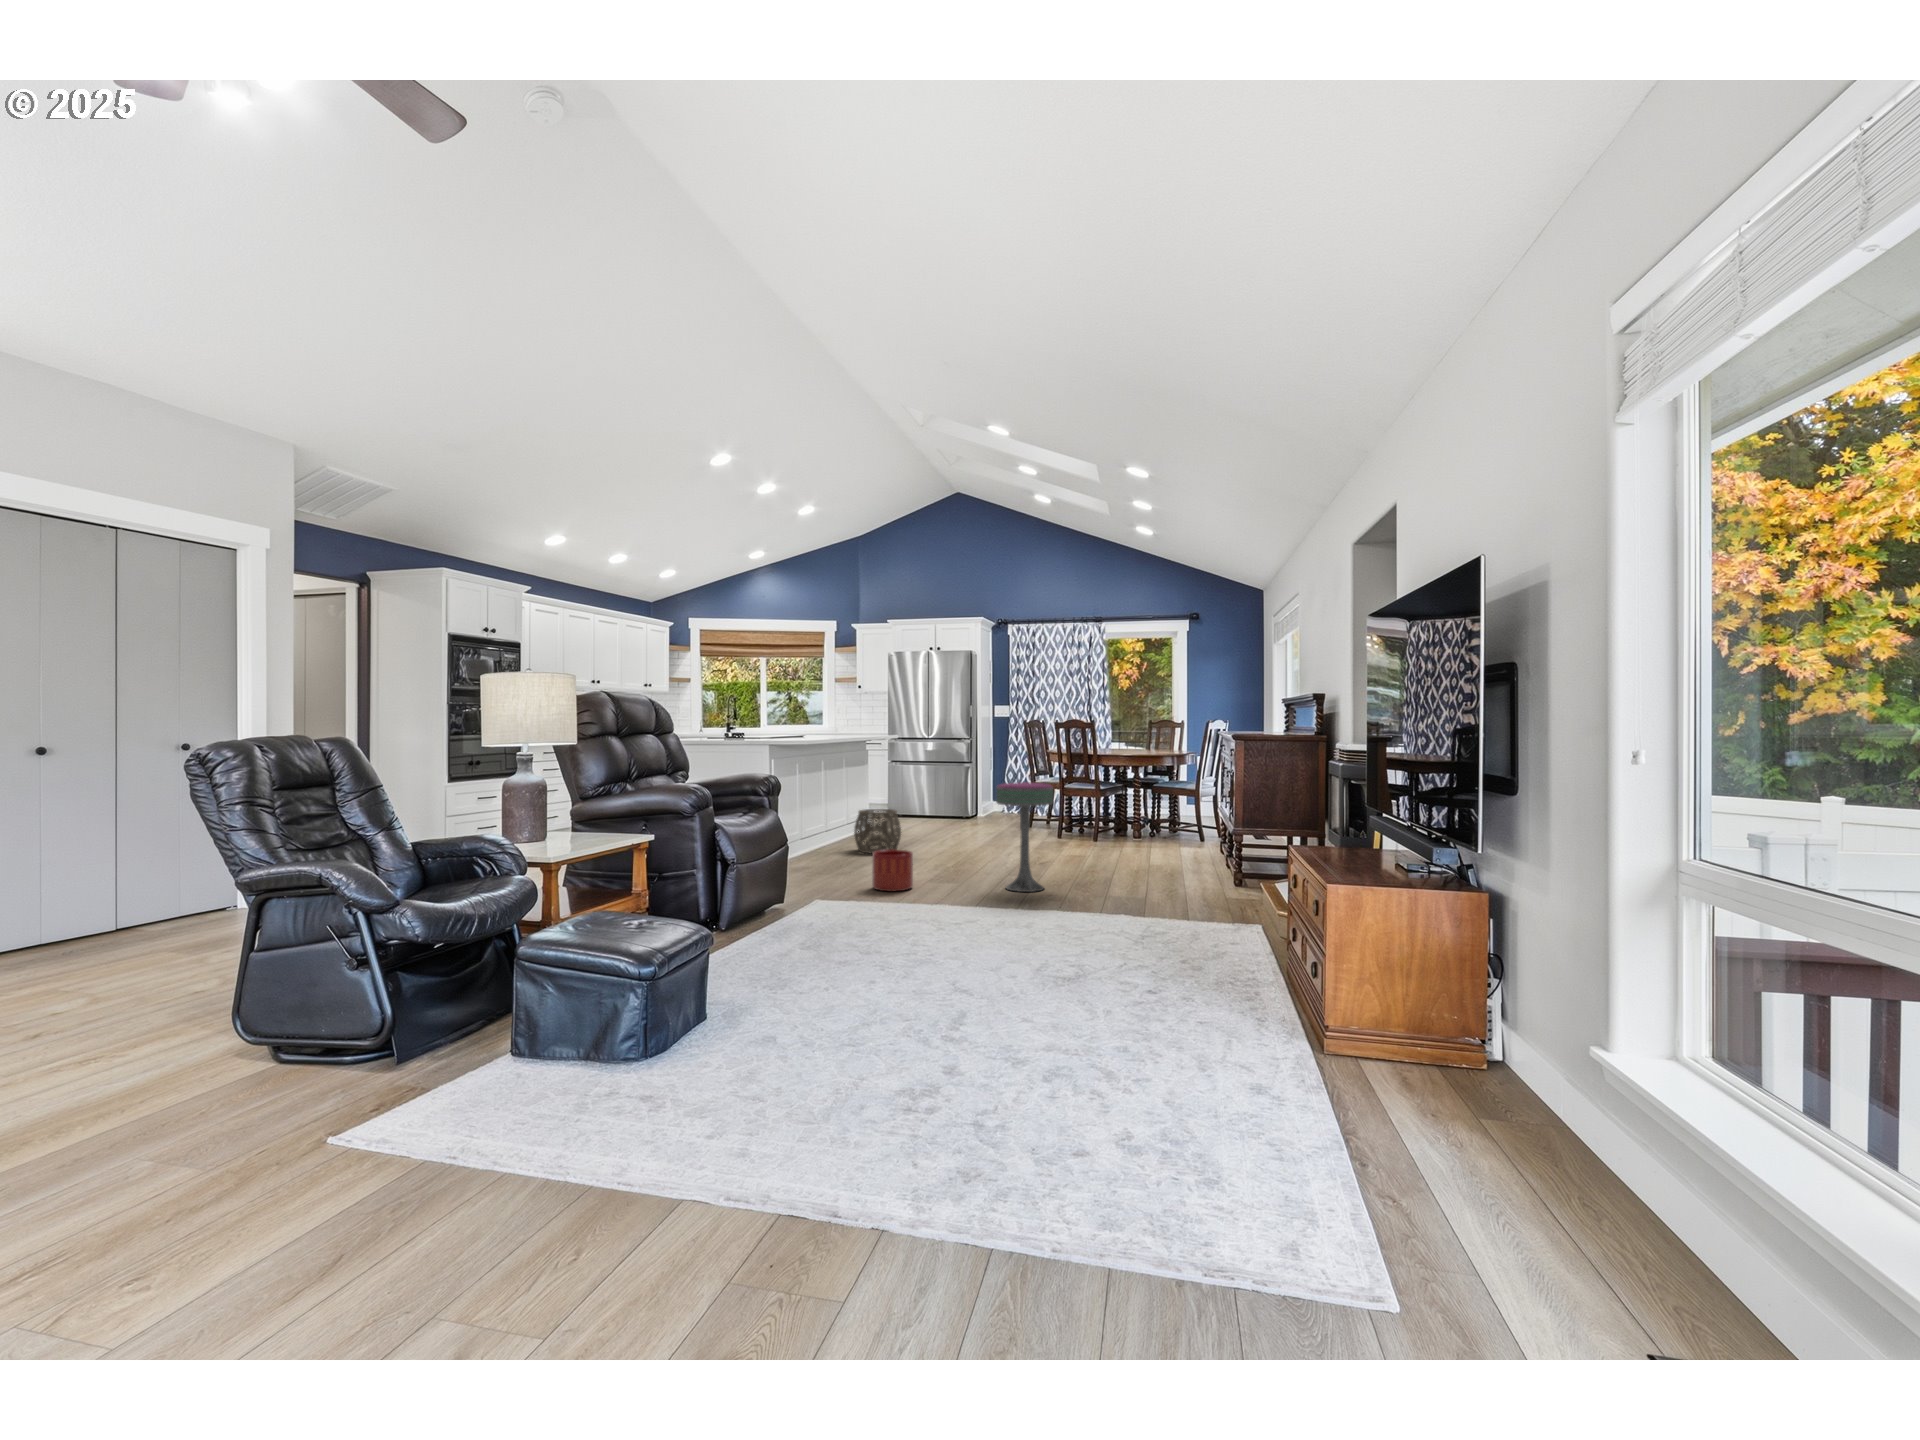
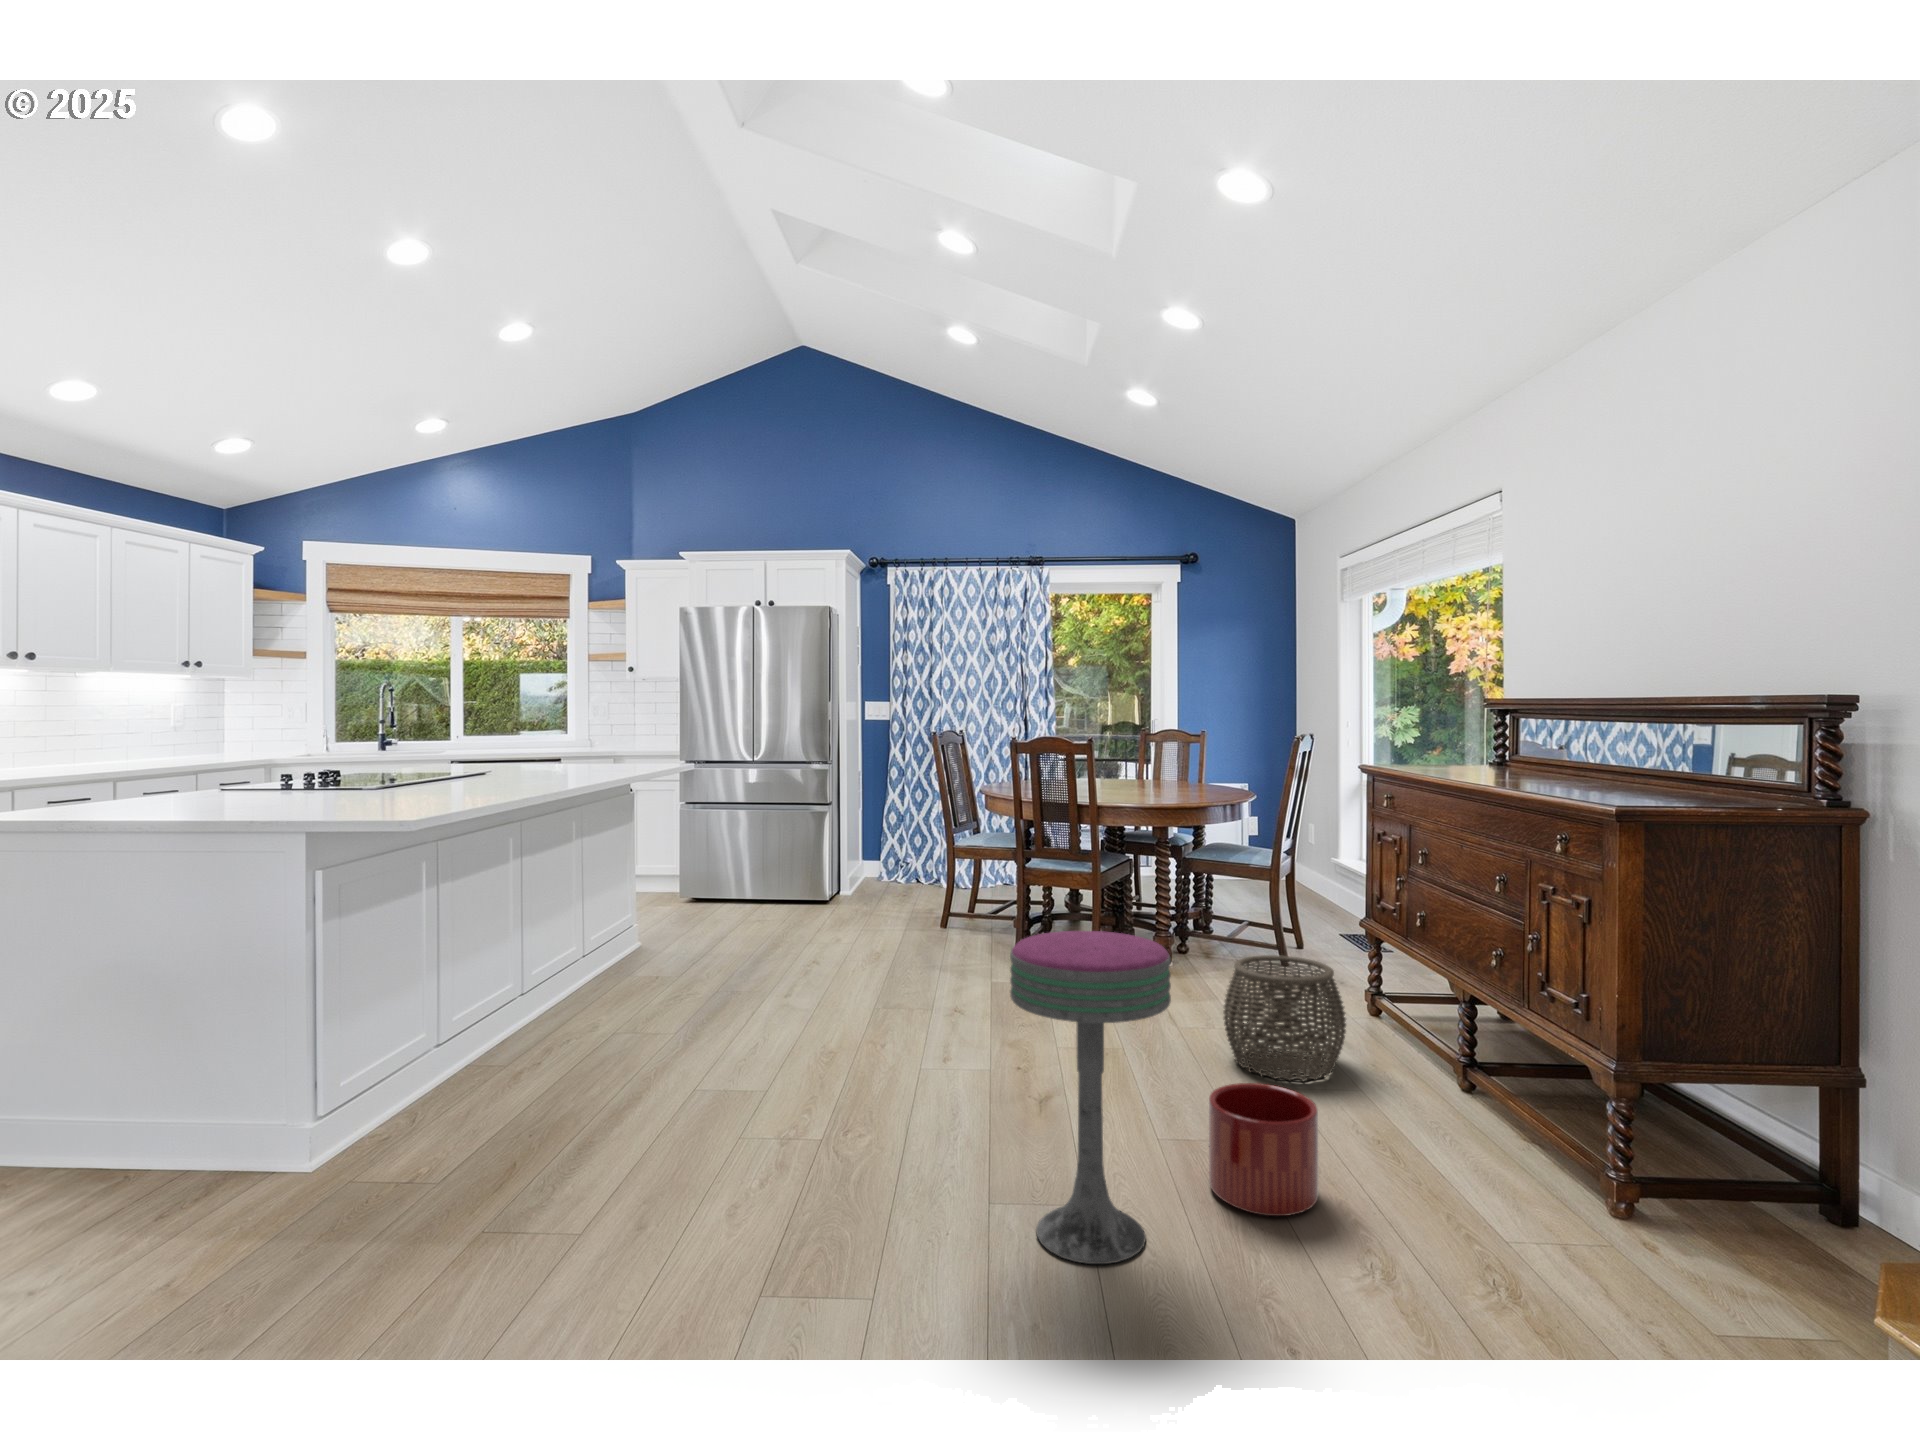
woven basket: present [854,809,901,853] -> present [1223,955,1346,1081]
planter: present [872,850,913,891] -> present [1209,1083,1318,1216]

